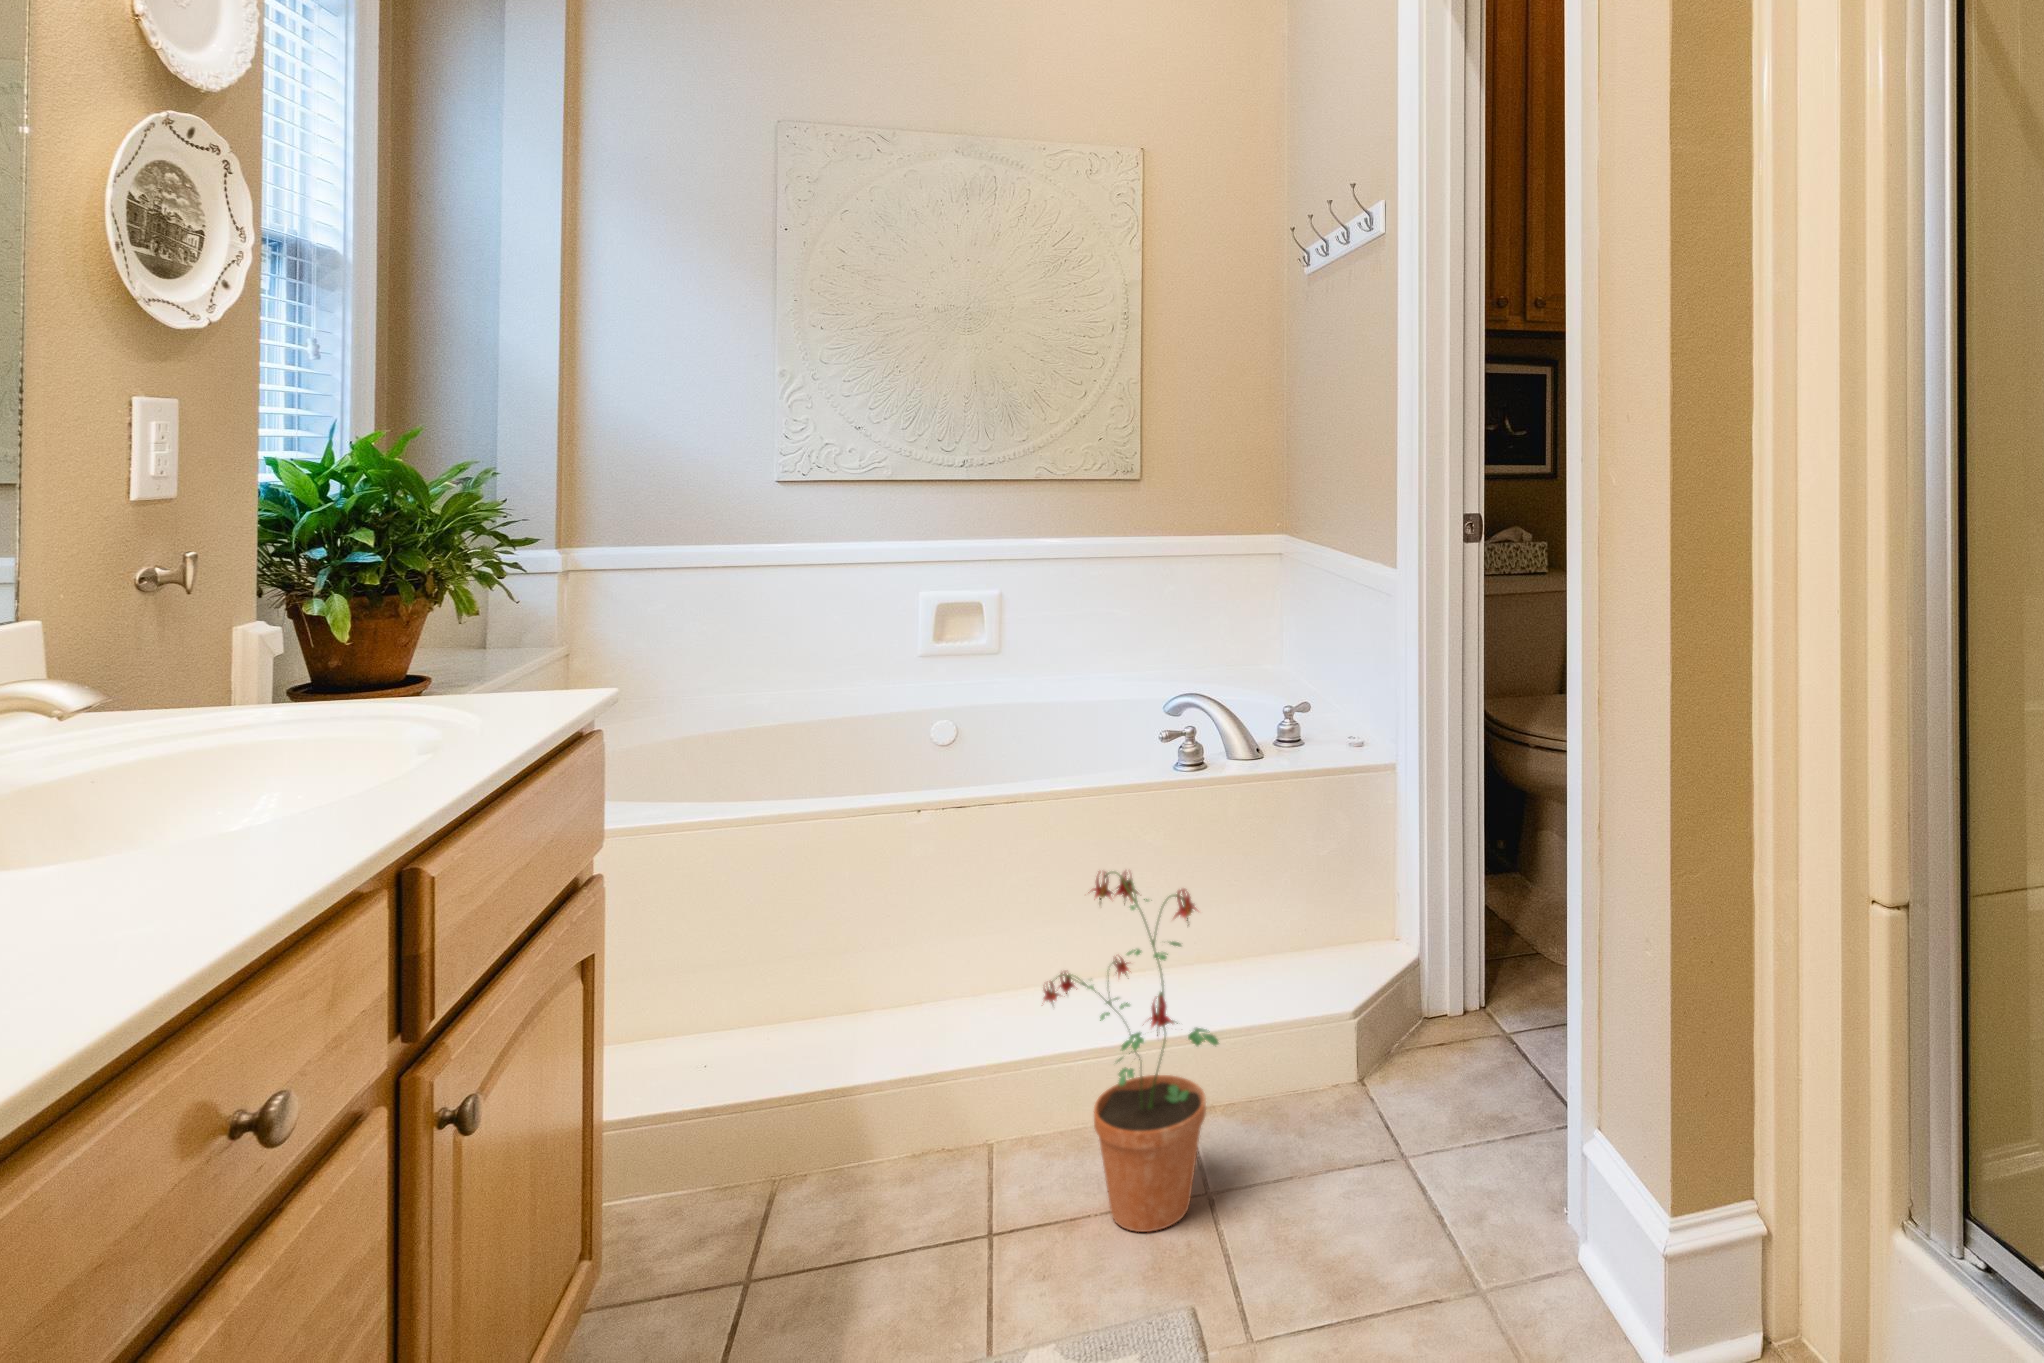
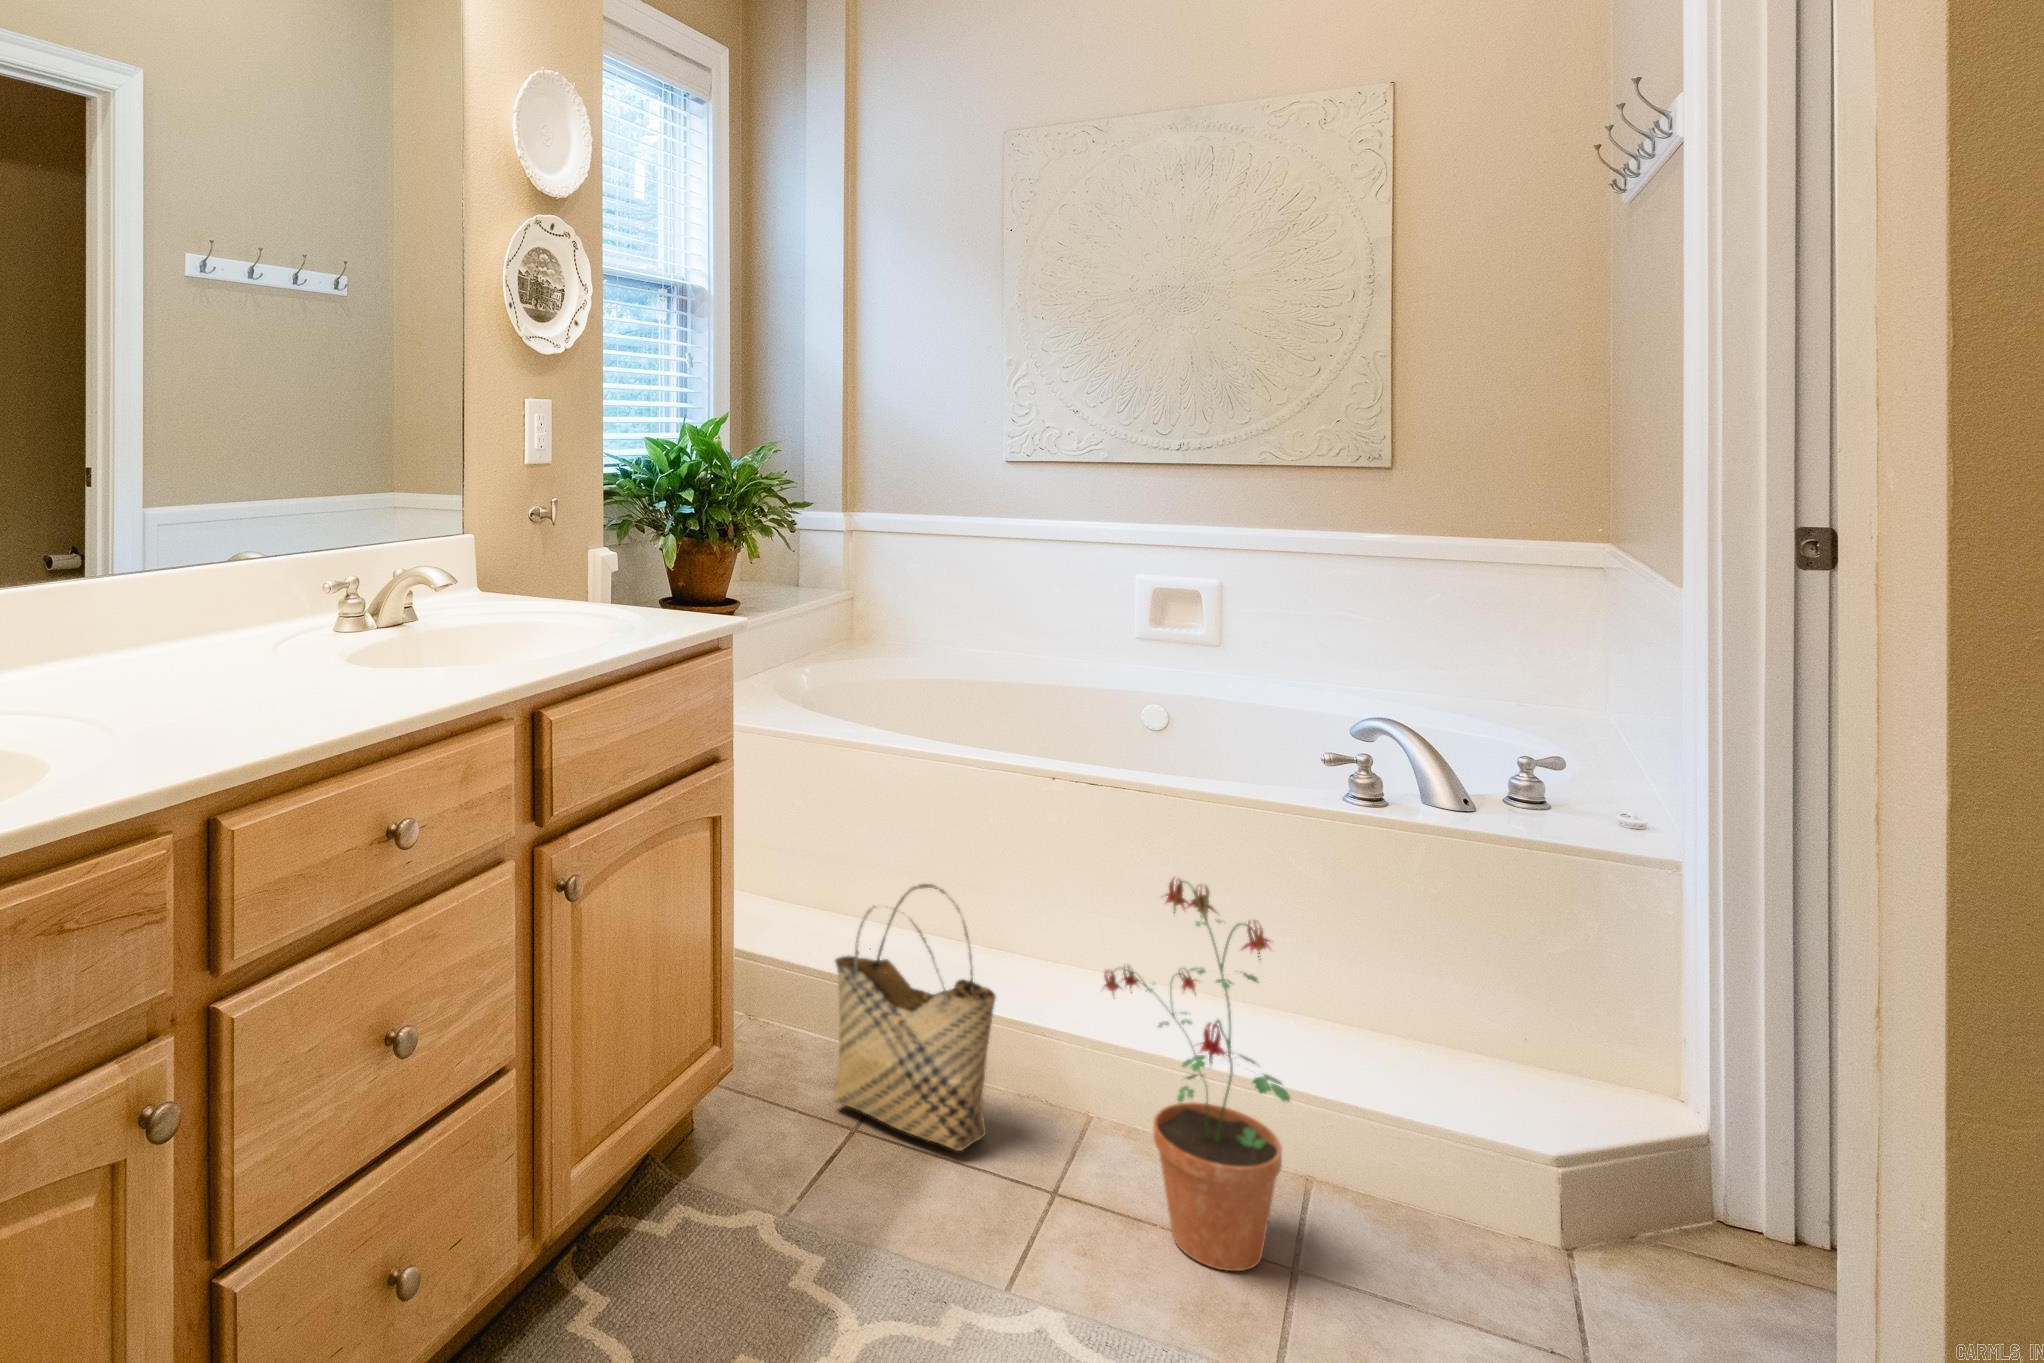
woven basket: none [707,955,915,1259] -> present [833,884,996,1151]

